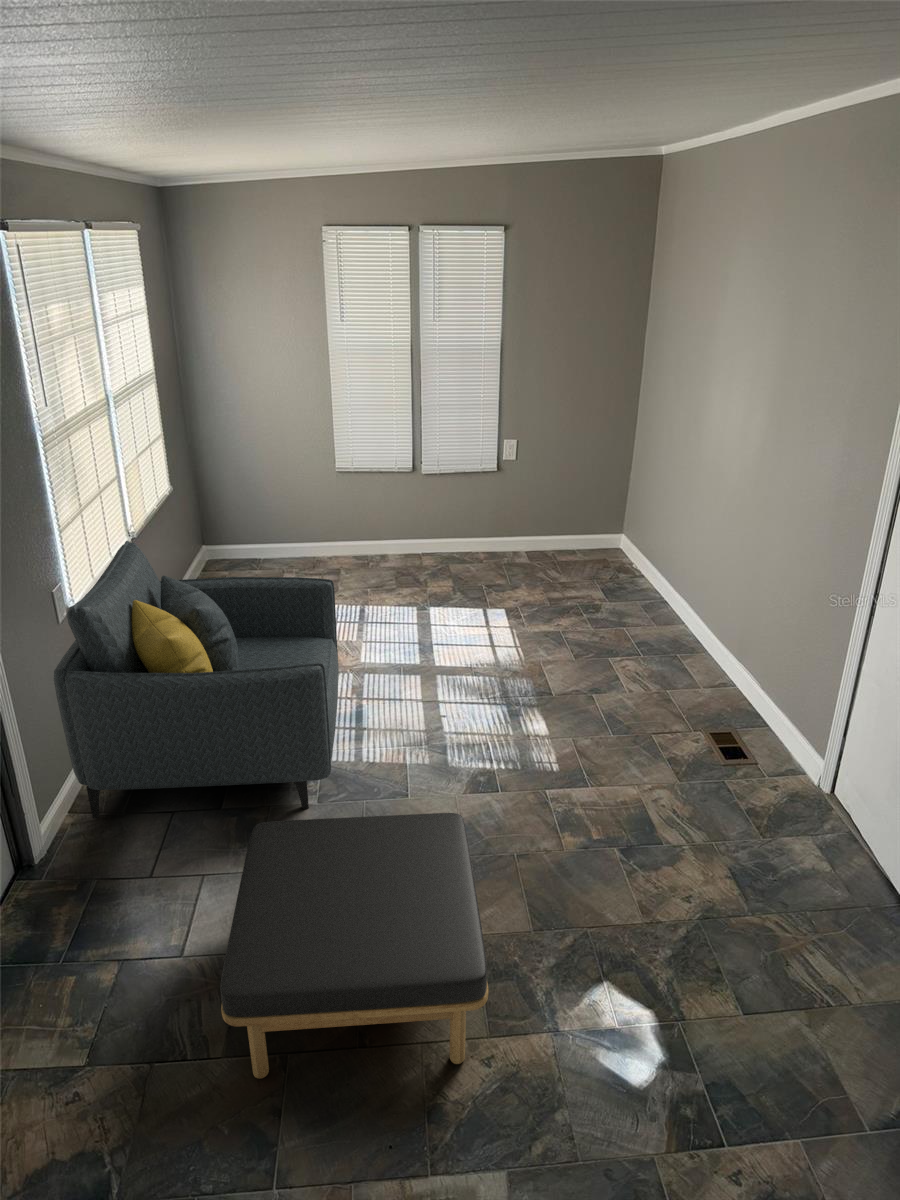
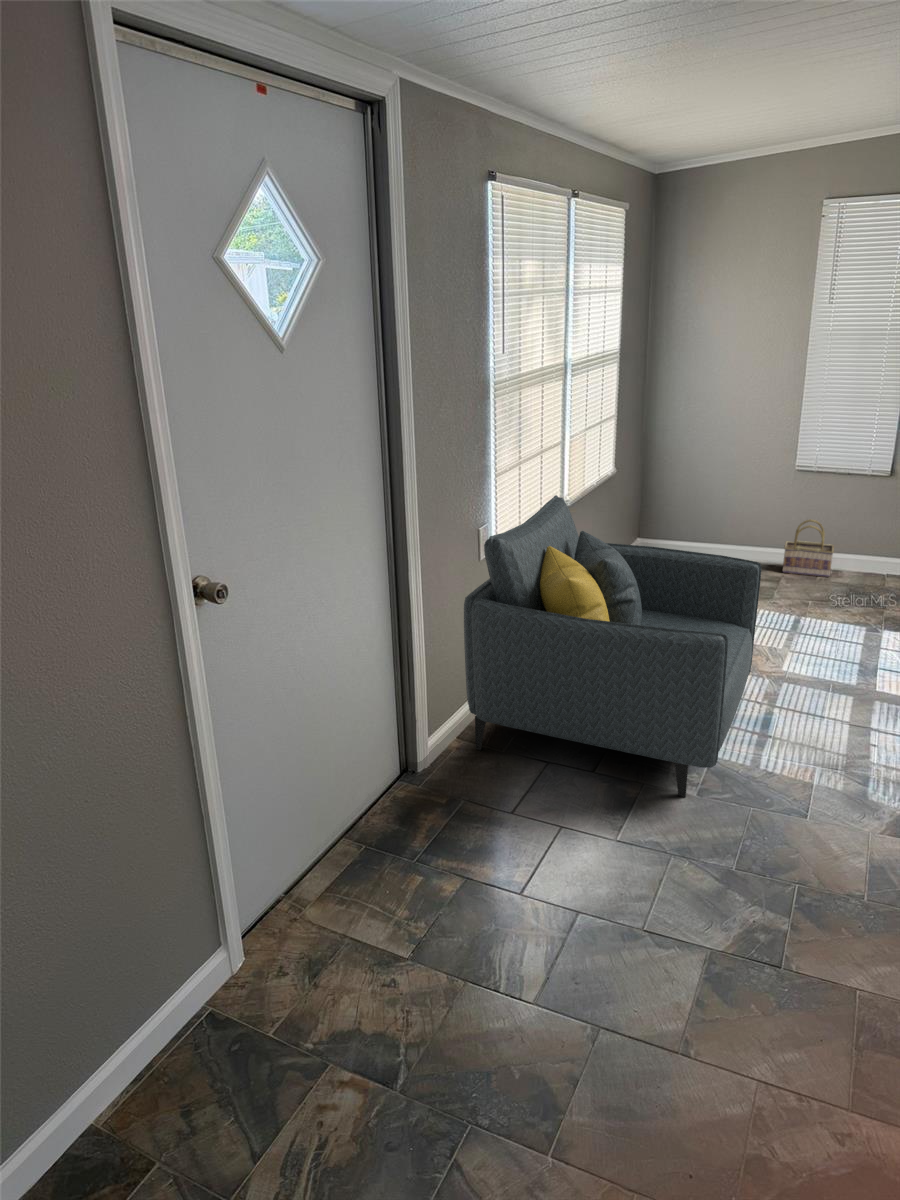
basket: none [338,512,380,563] -> present [782,520,834,577]
ottoman: present [220,813,488,1079] -> none [535,782,869,1132]

